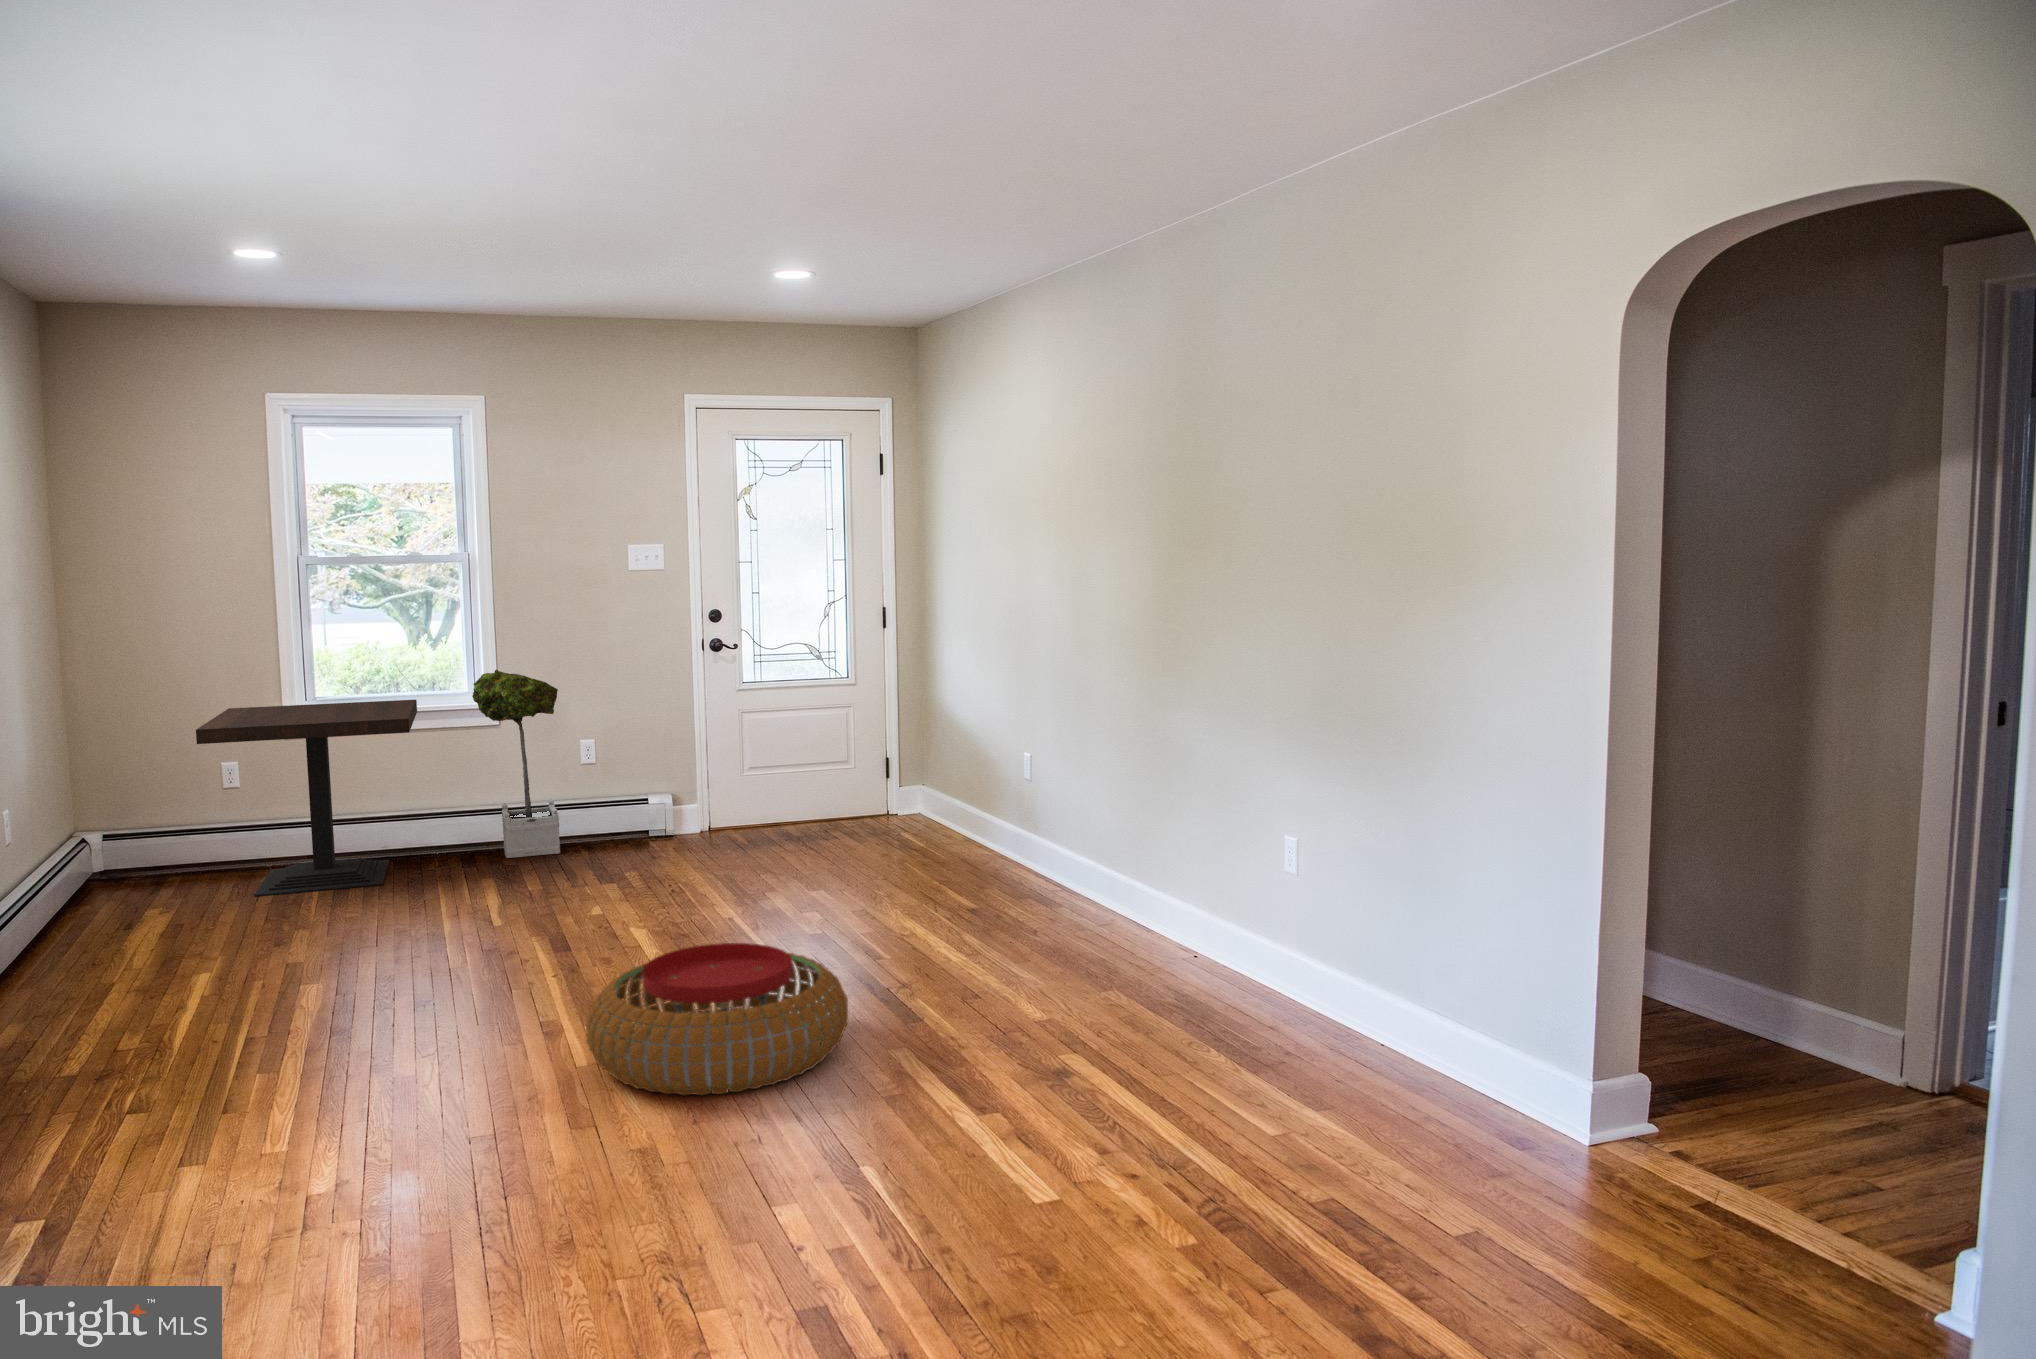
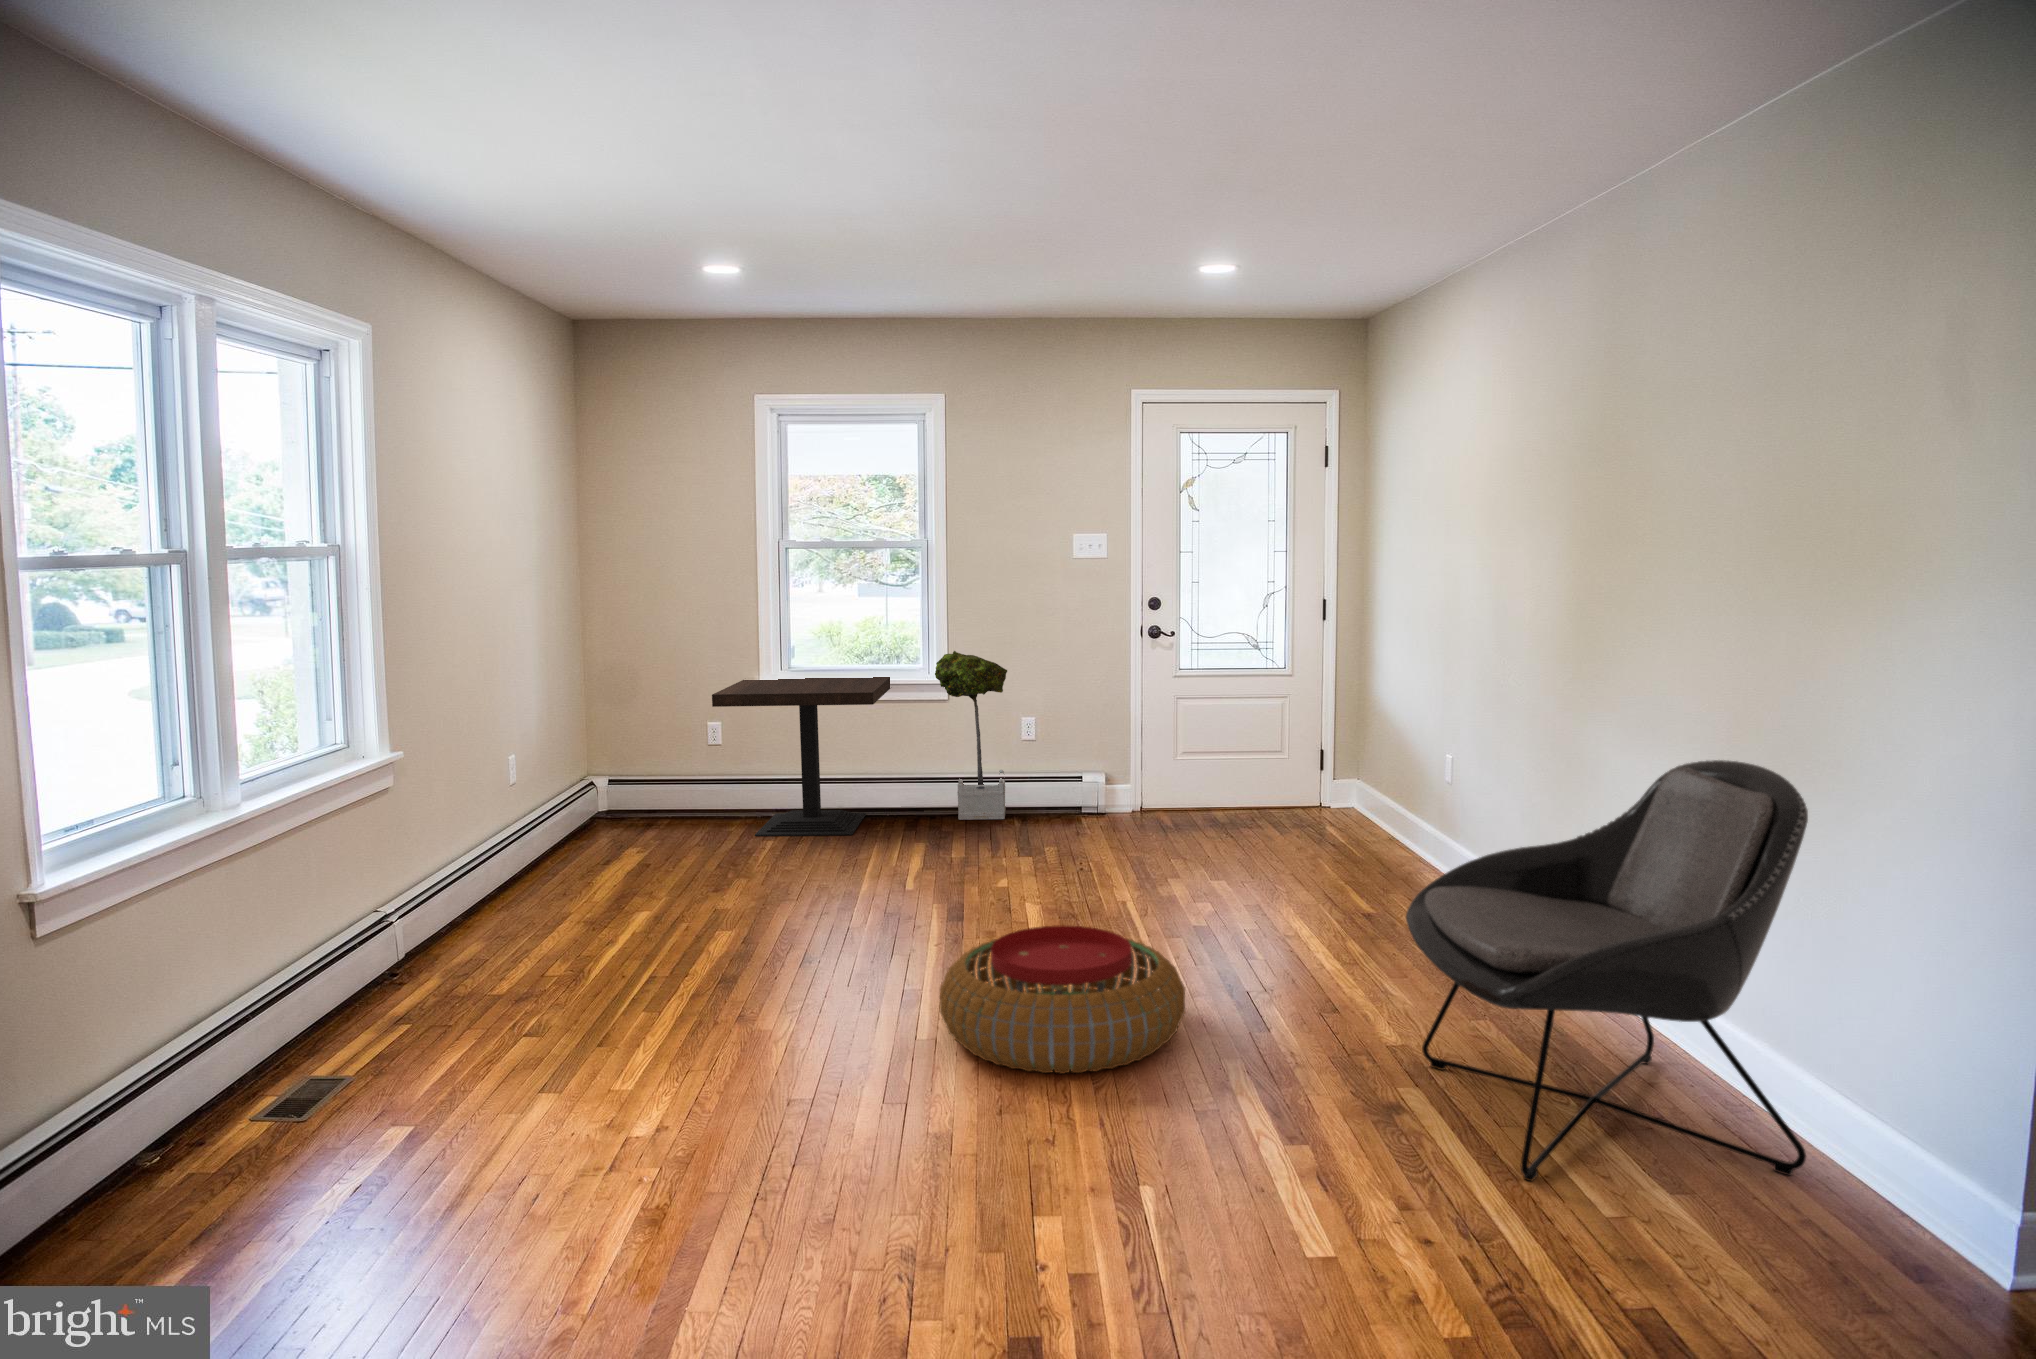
lounge chair: none [1057,733,1400,1115] -> present [1406,760,1808,1181]

